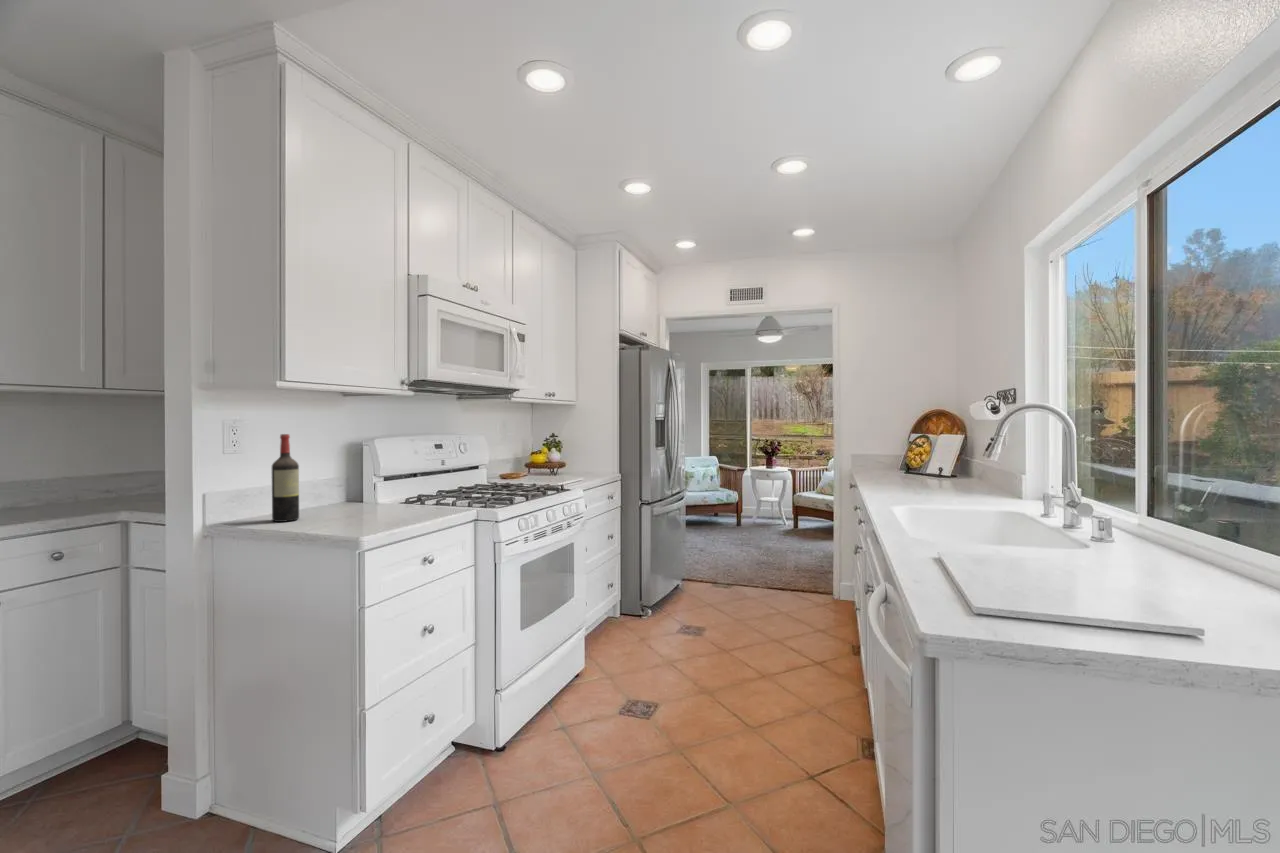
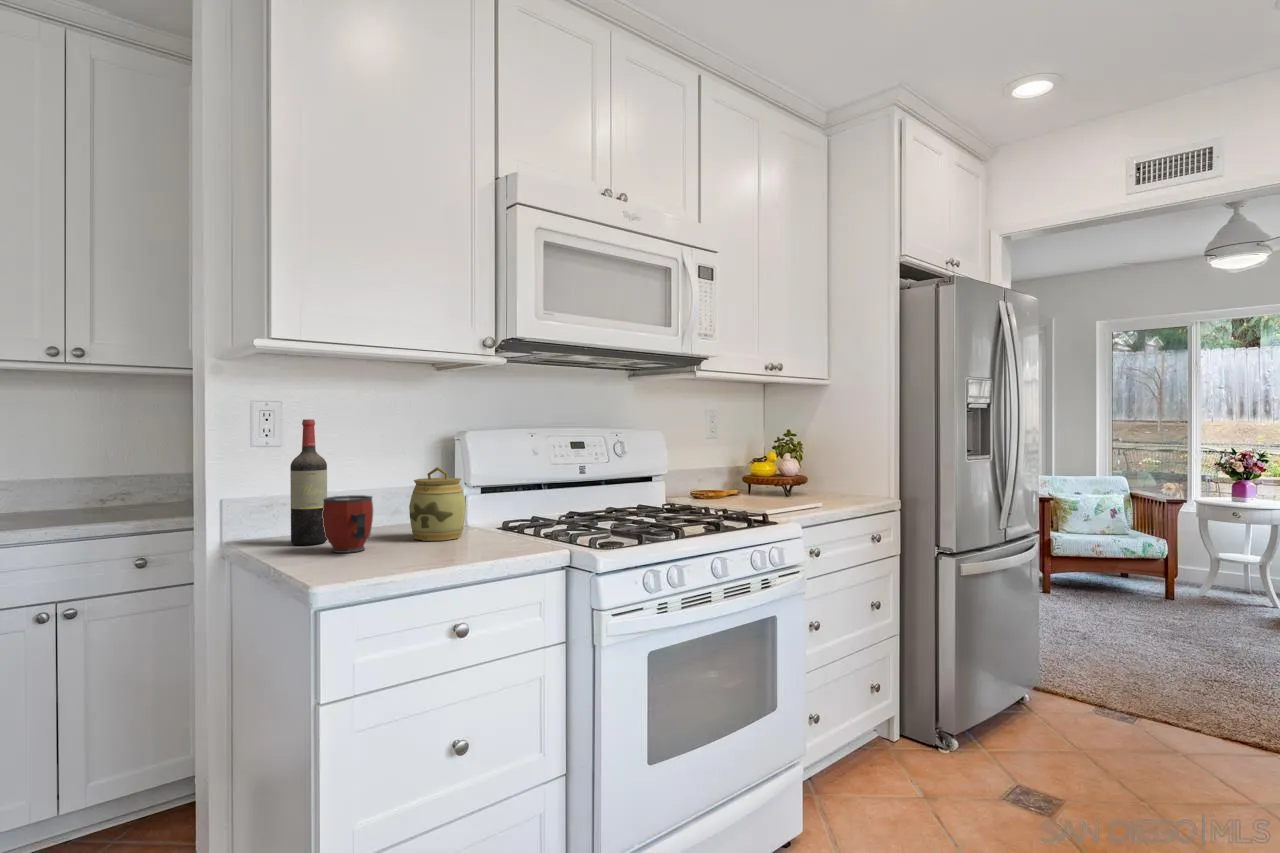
jar: none [356,464,395,513] -> present [409,467,466,541]
mug: none [311,485,351,523] -> present [322,495,373,553]

